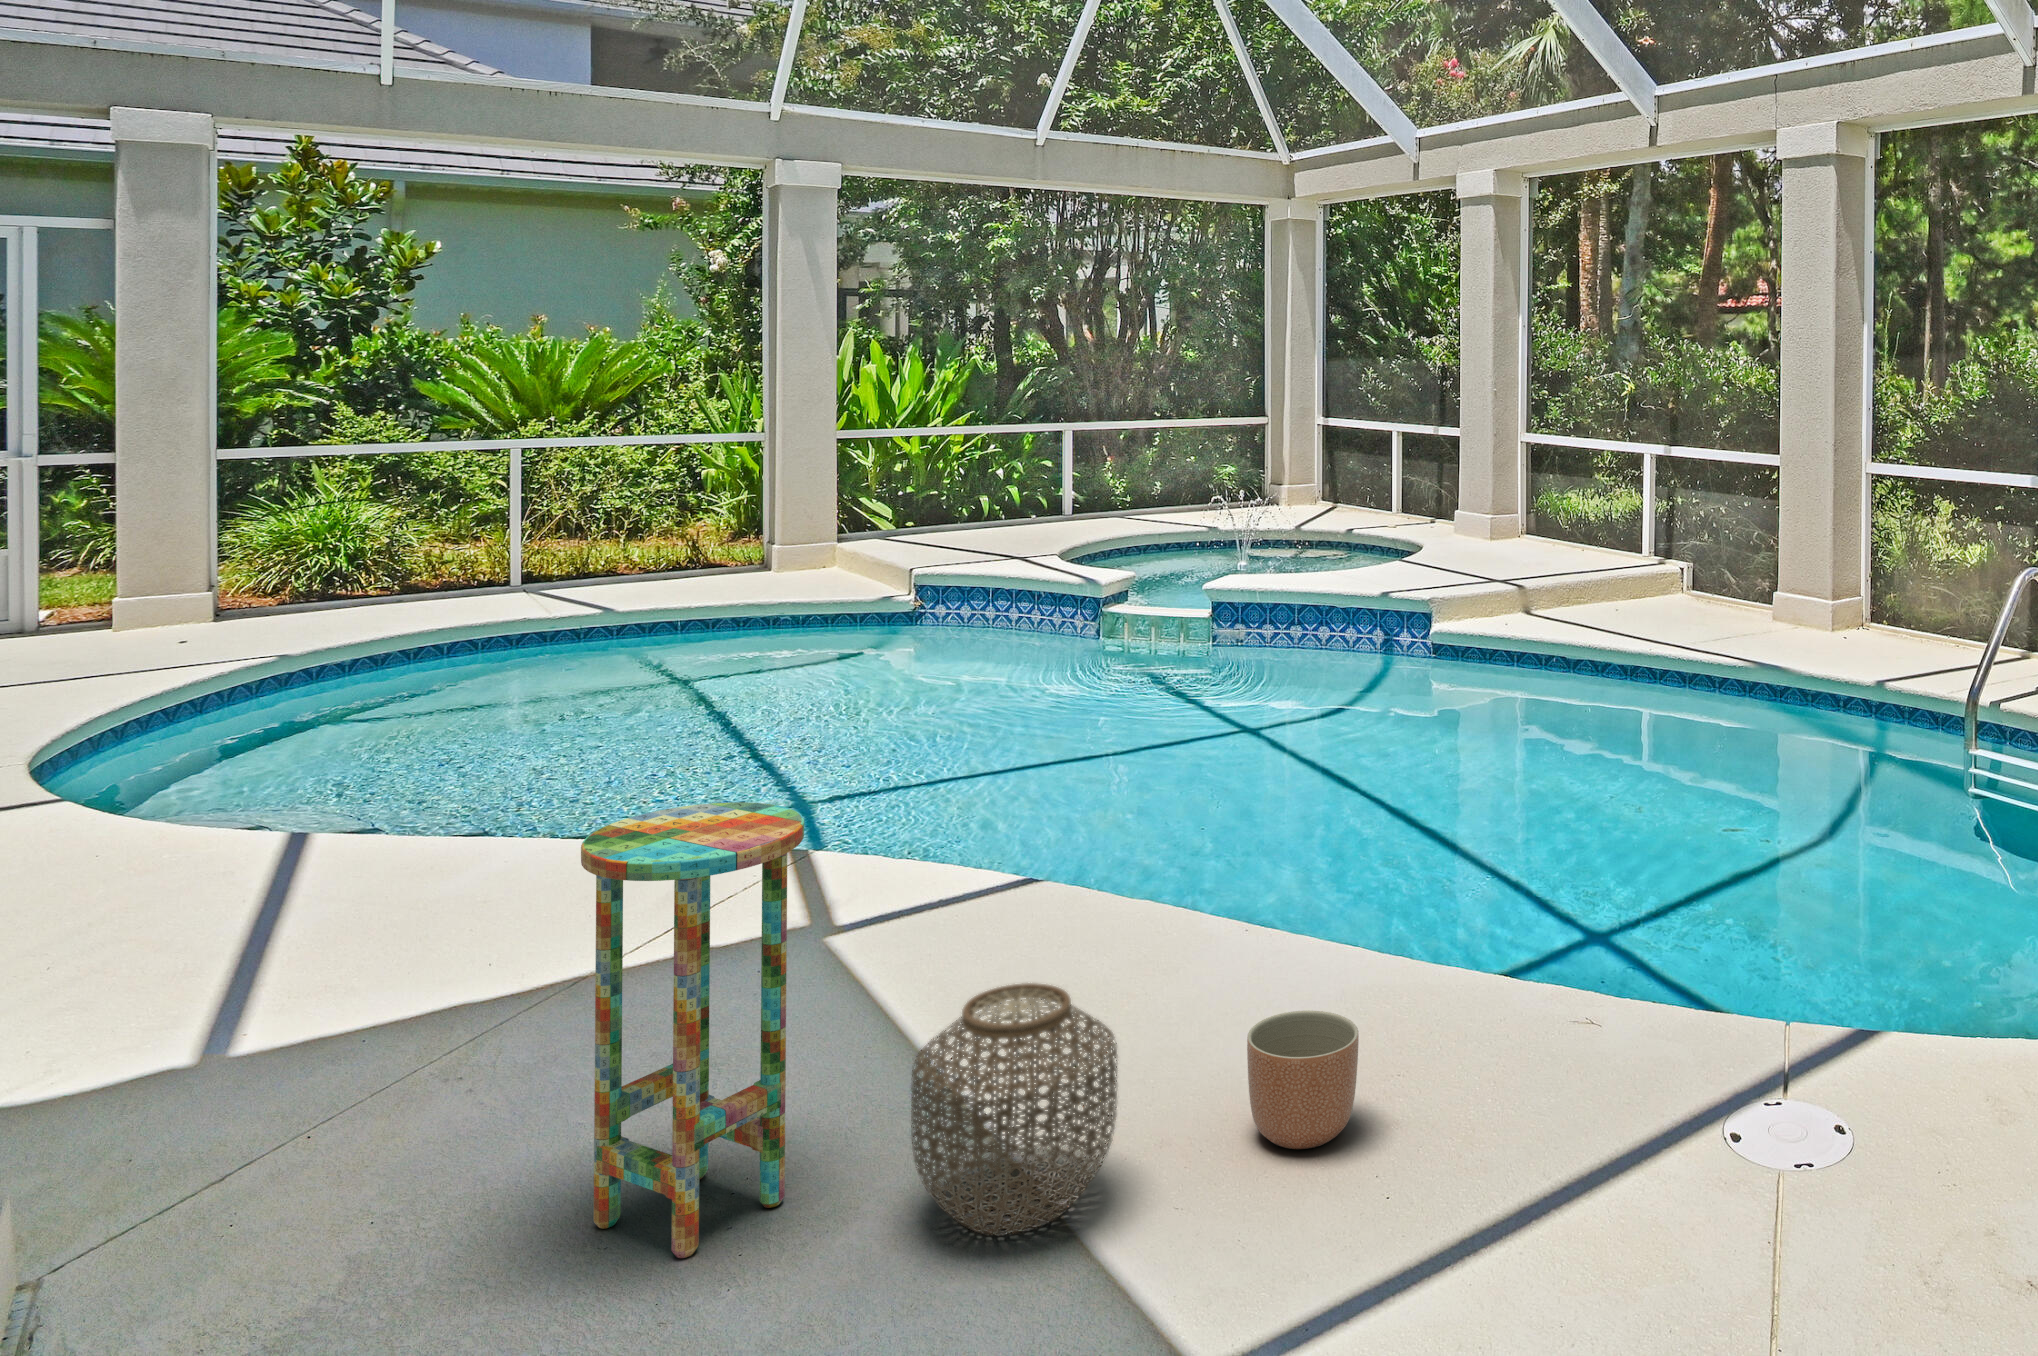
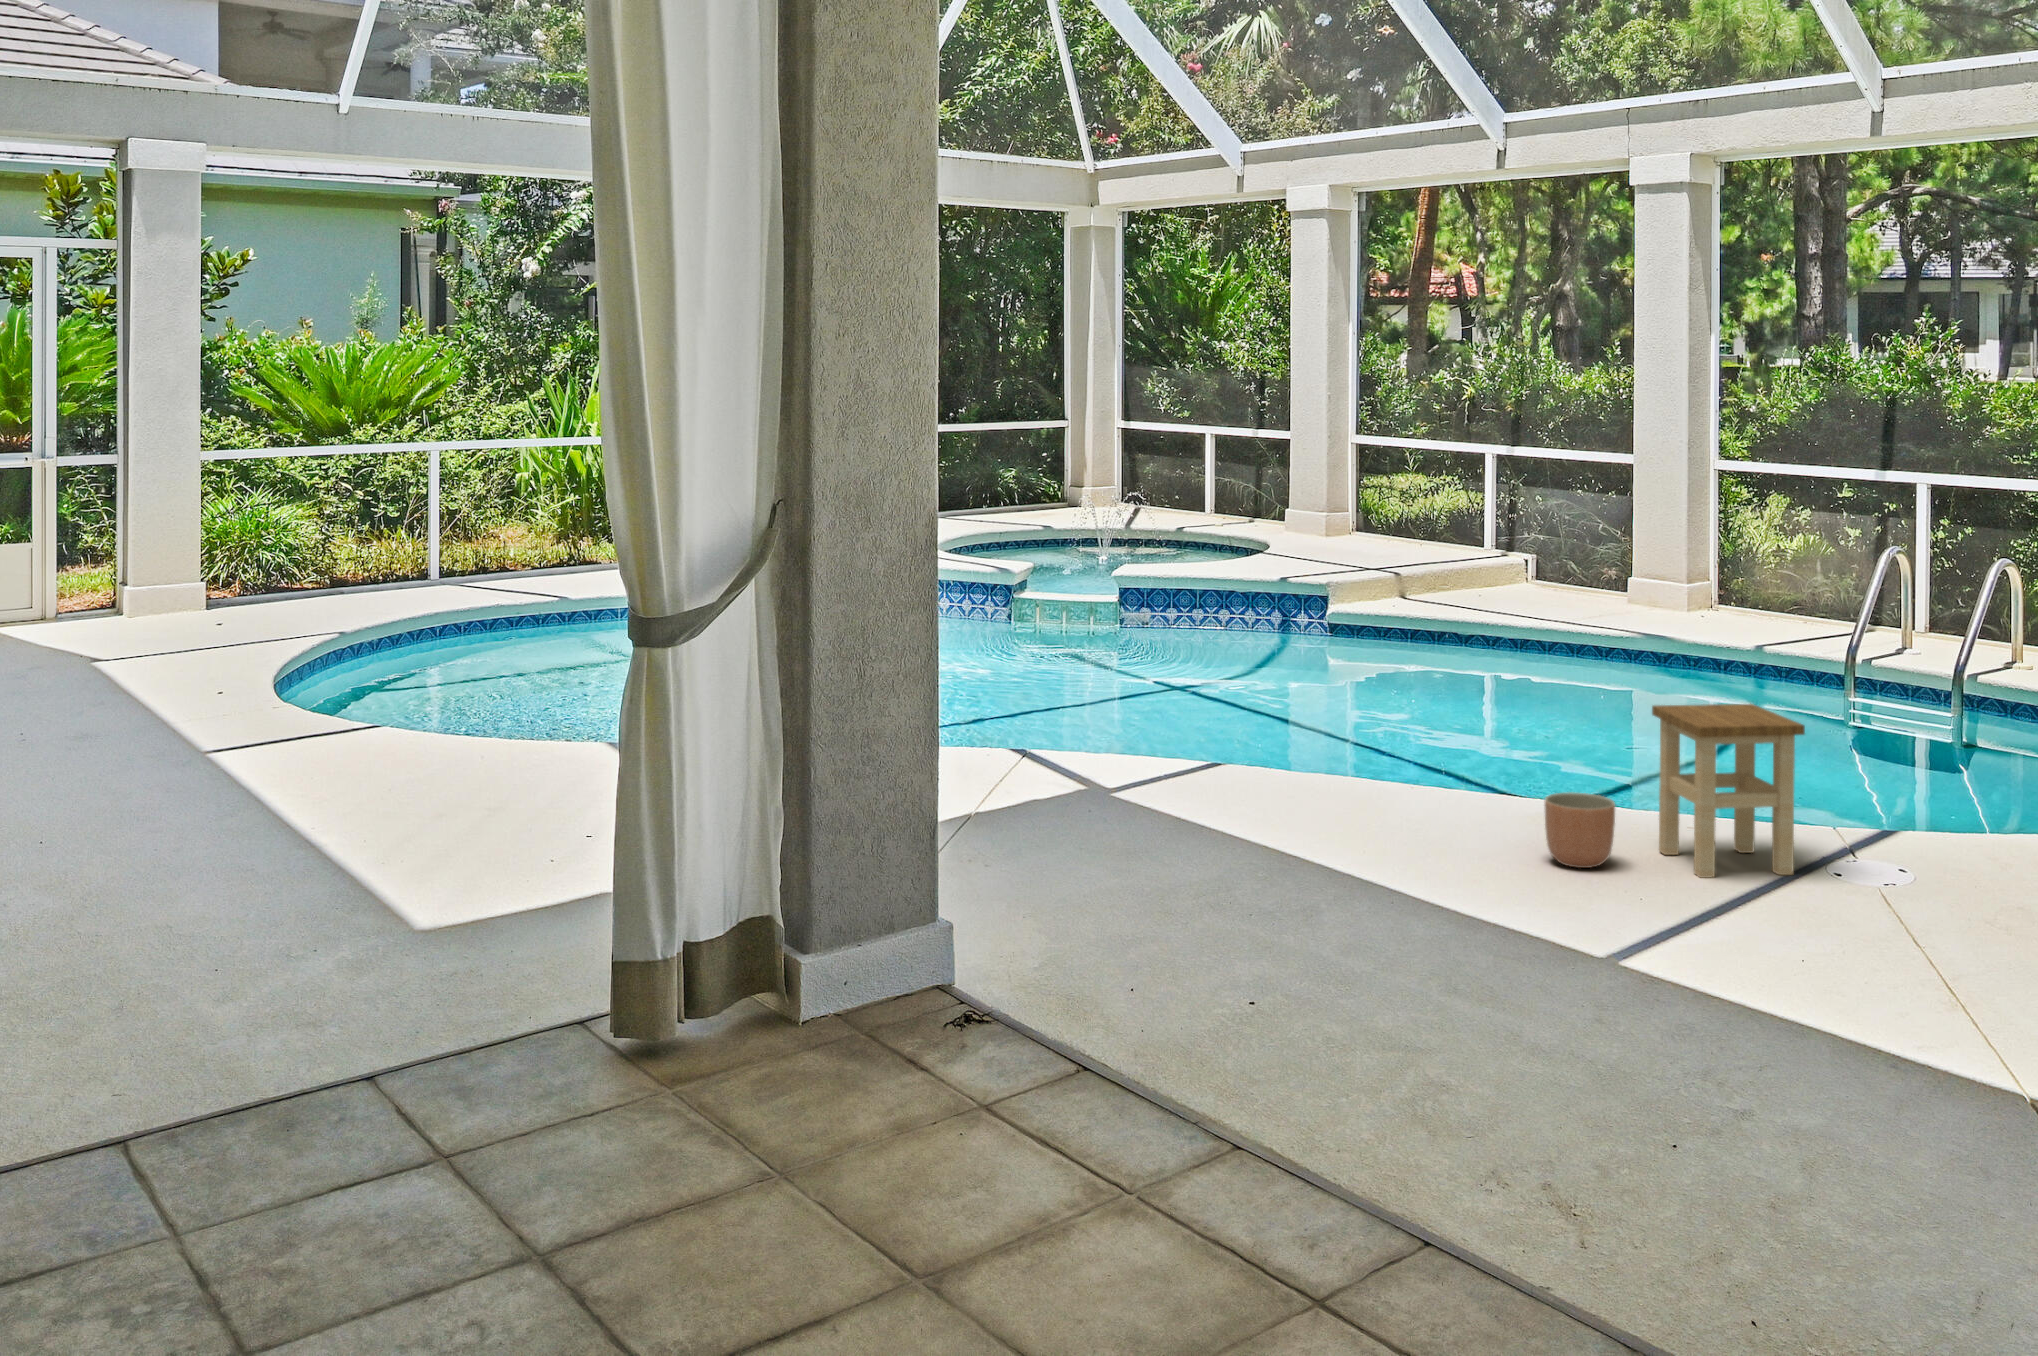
side table: present [581,802,804,1258] -> none [1204,654,1321,903]
stool: none [1448,865,1646,1177] -> present [1652,704,1805,878]
woven basket: present [911,983,1117,1235] -> none [1387,760,1505,896]

